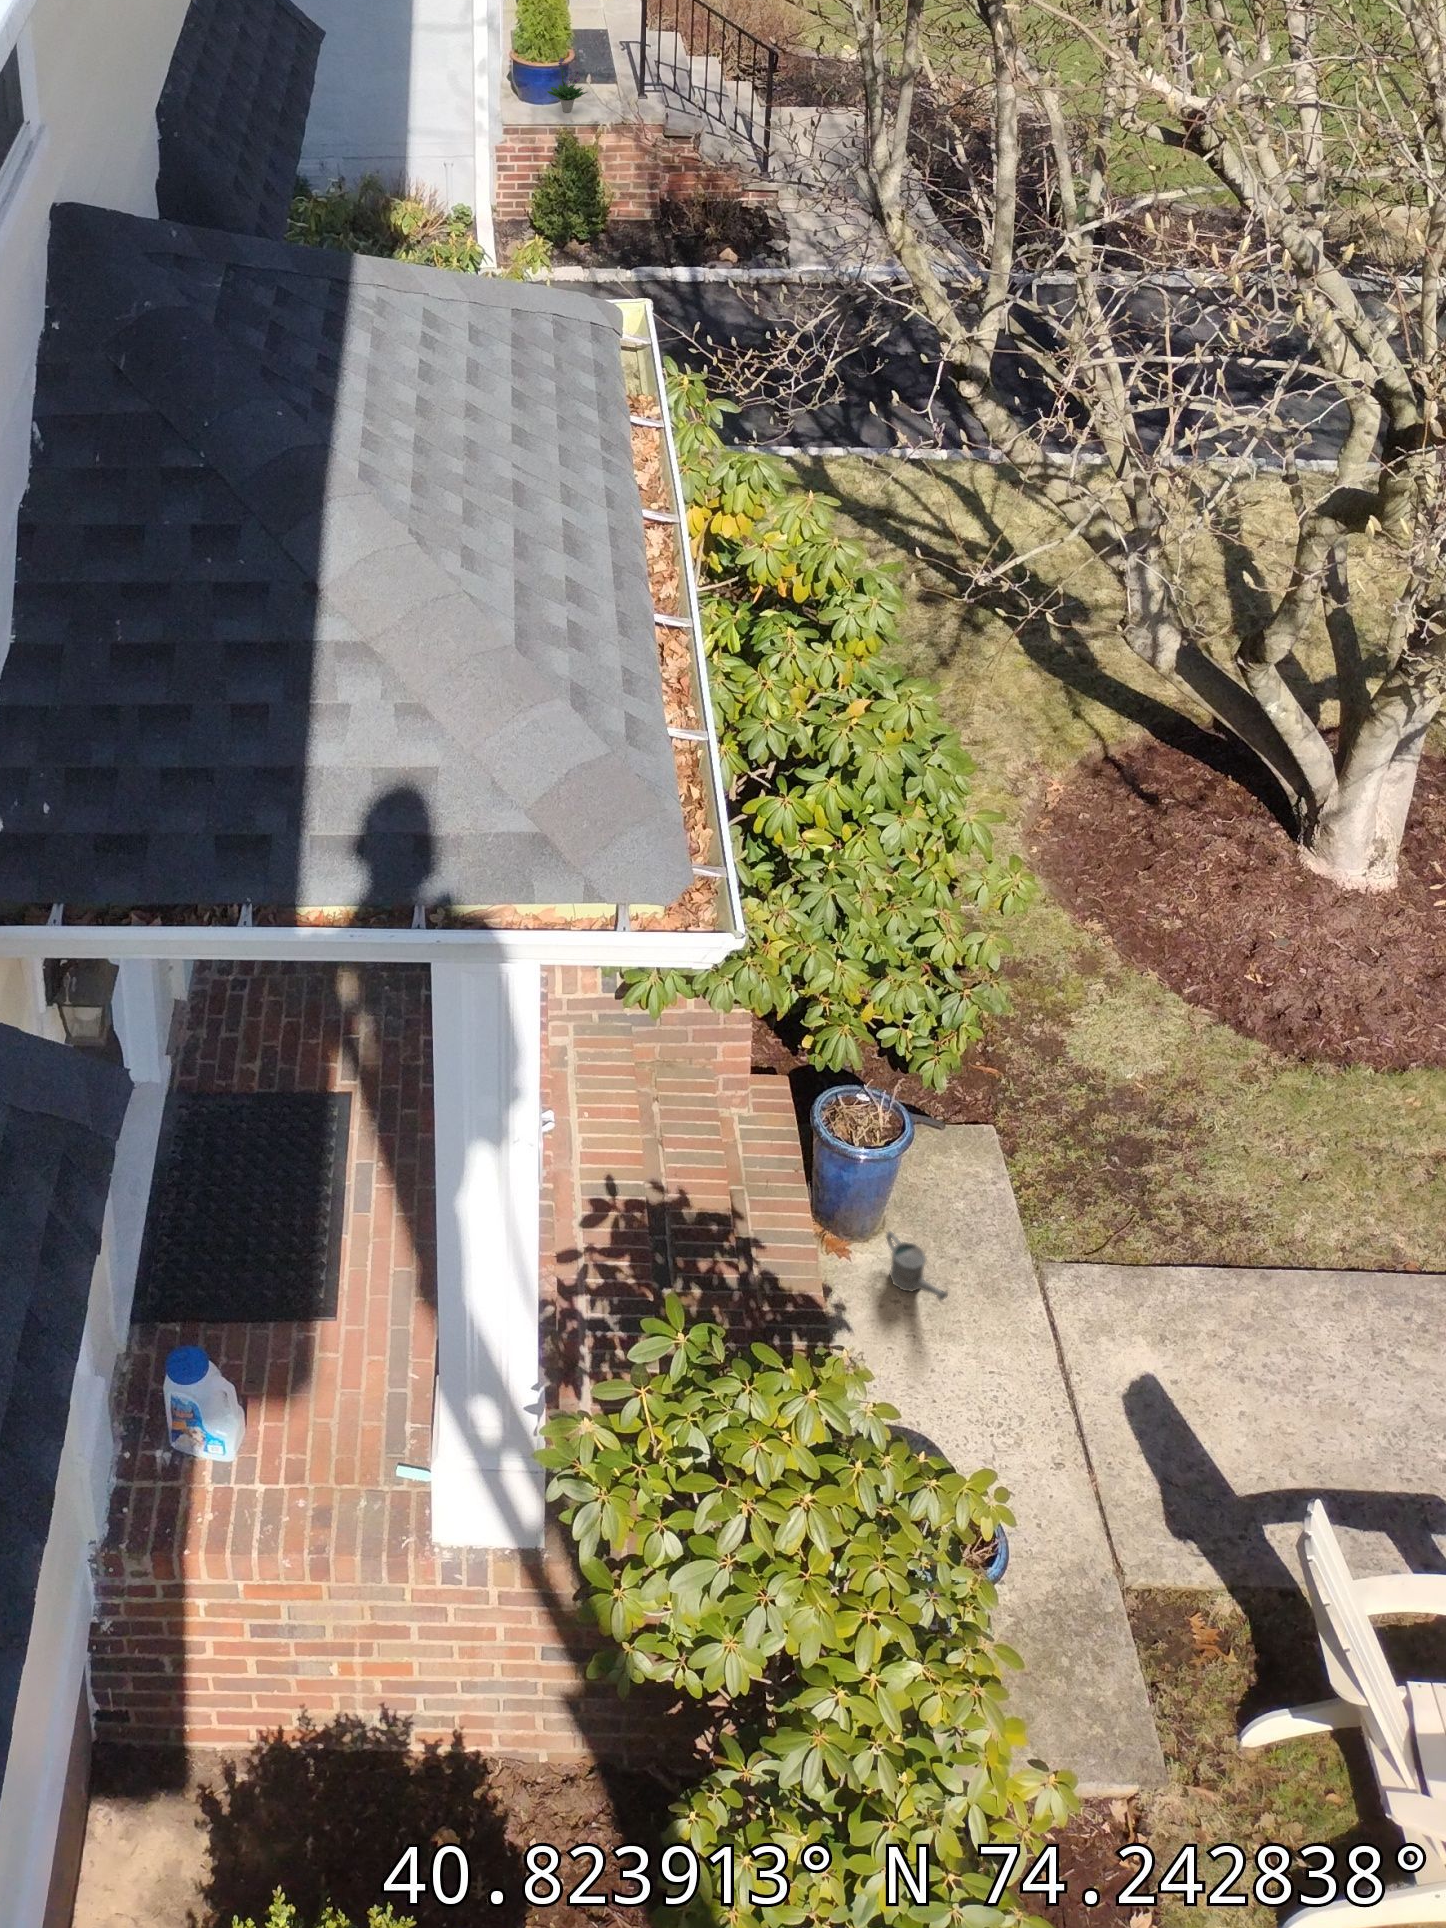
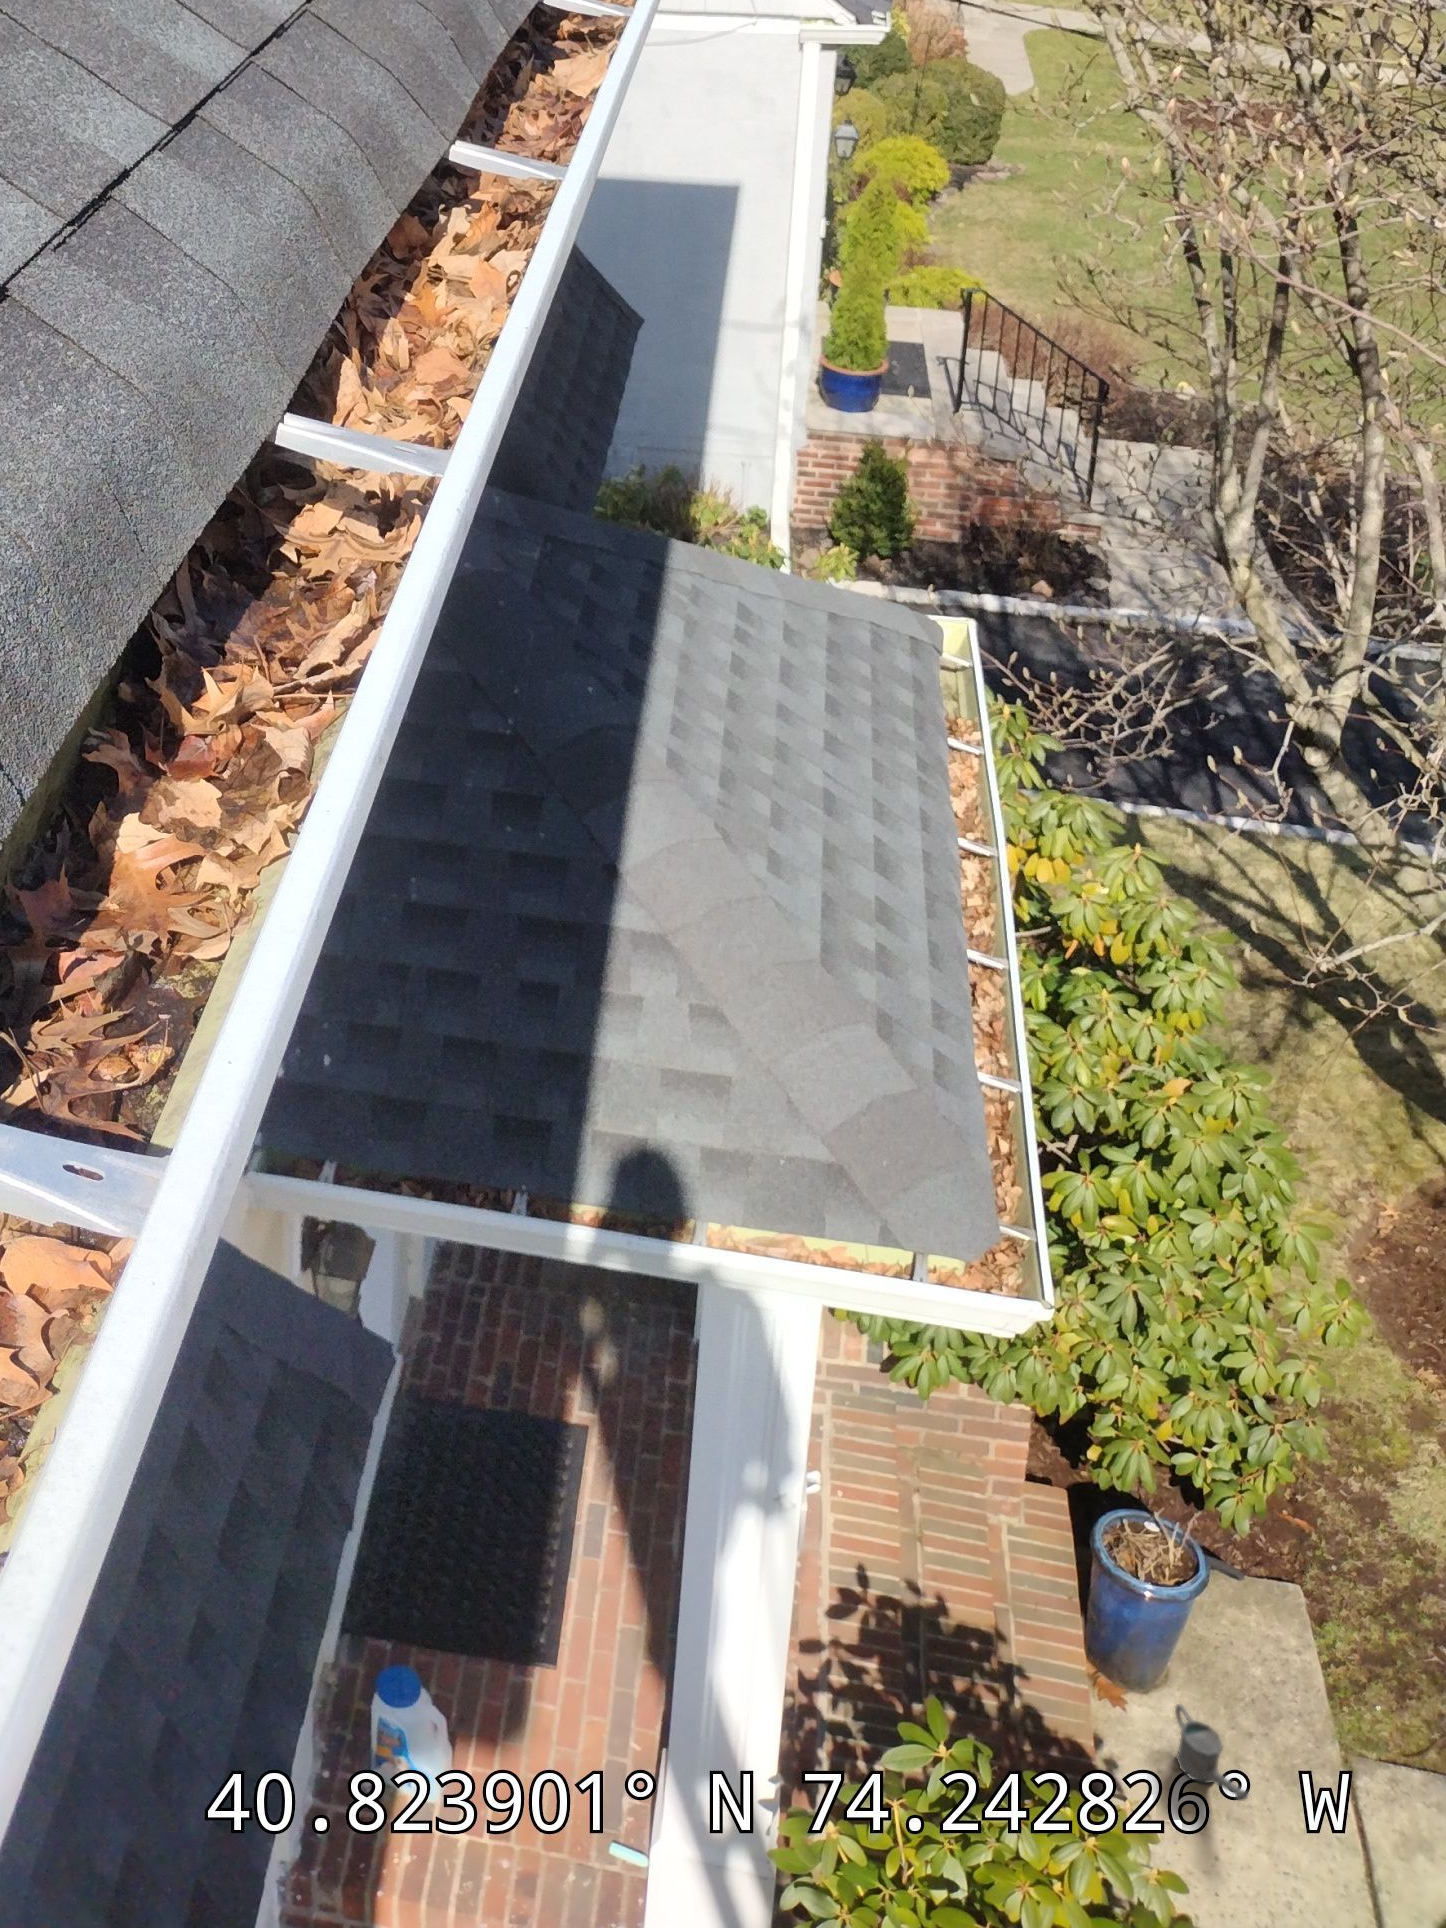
potted plant: present [547,57,587,112] -> none [853,363,898,419]

